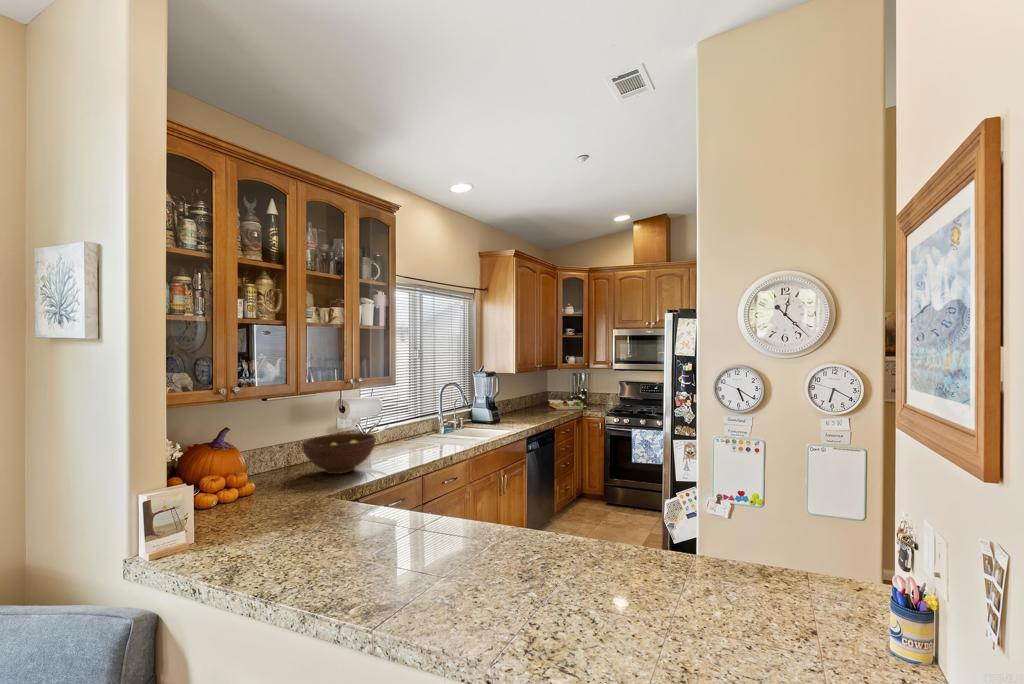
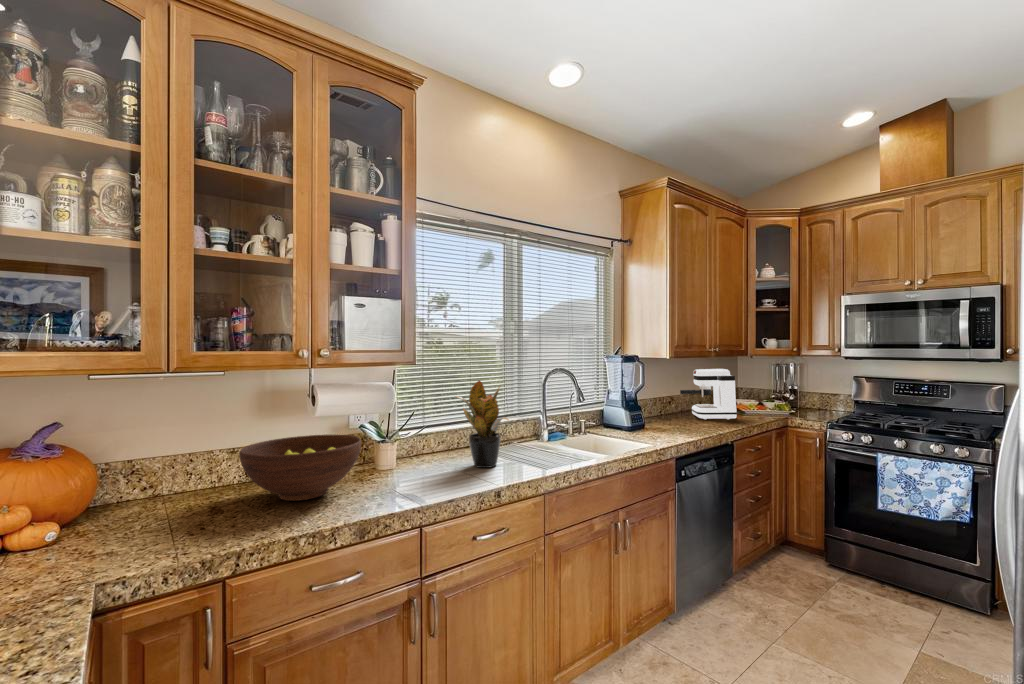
coffee maker: none [517,379,554,415] -> present [680,369,737,420]
potted plant: none [406,391,444,450] -> present [457,380,508,468]

